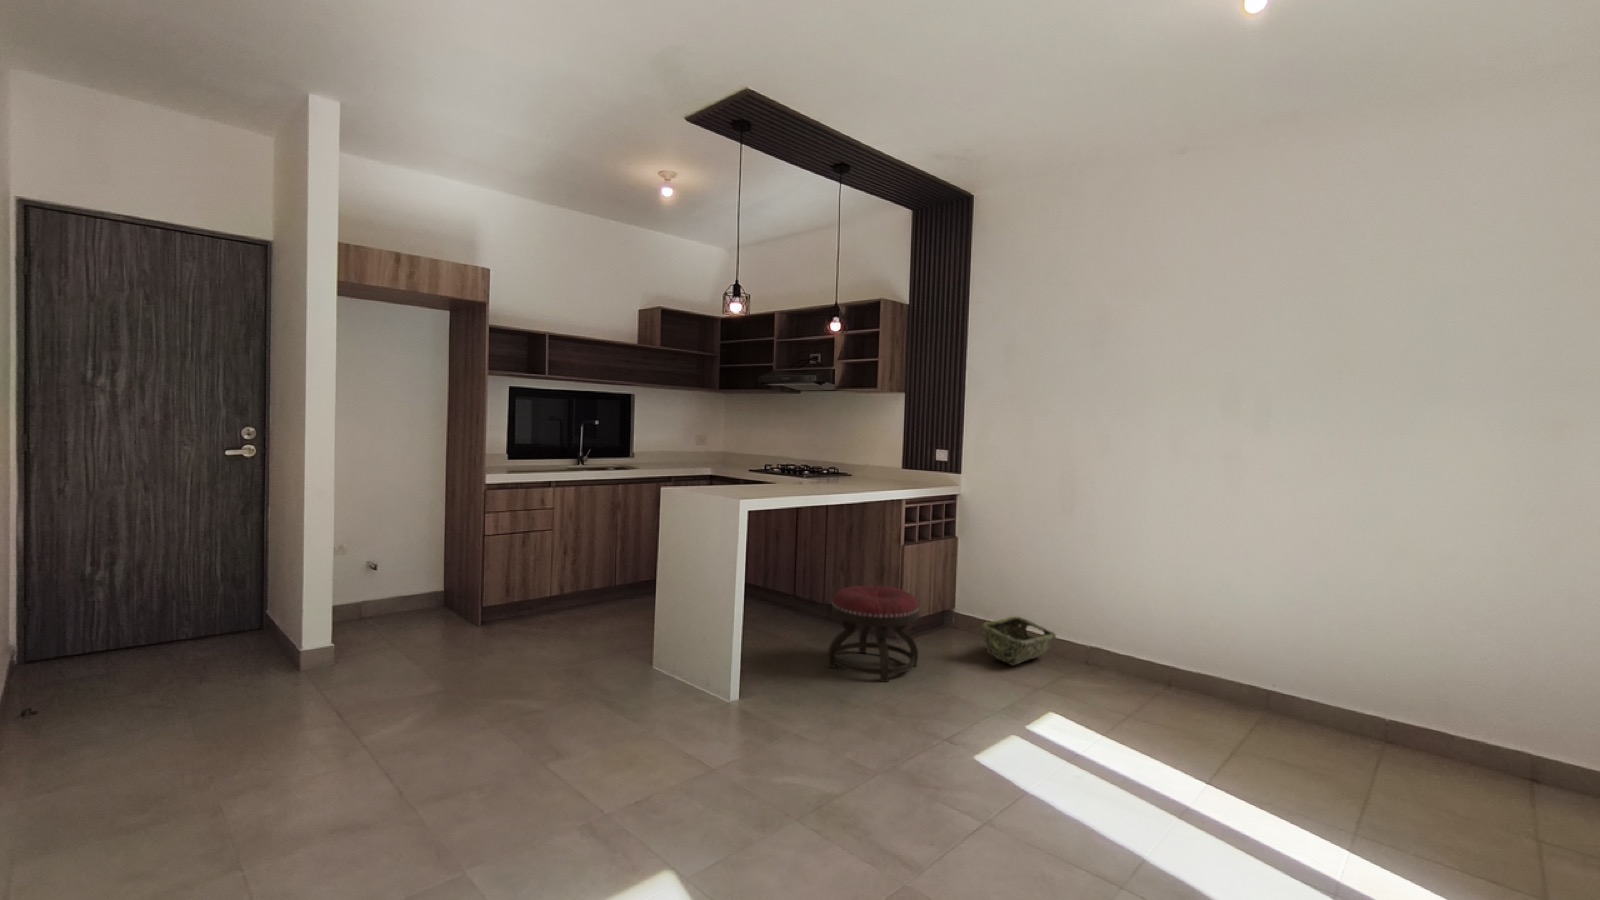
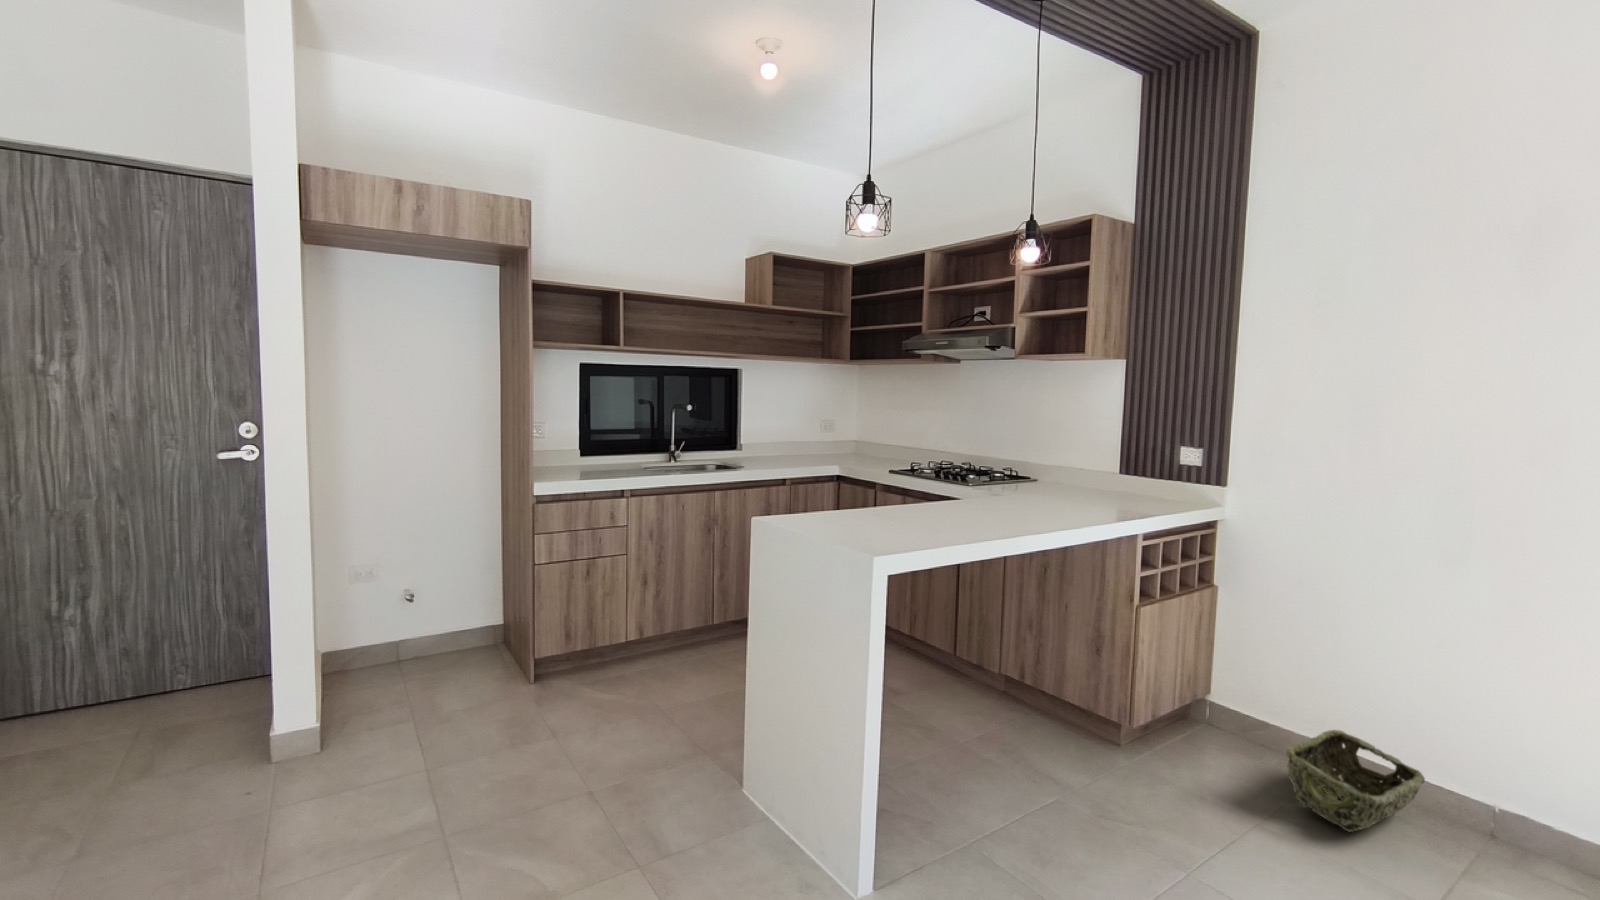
ottoman: present [828,585,919,682] -> none [1019,674,1182,862]

